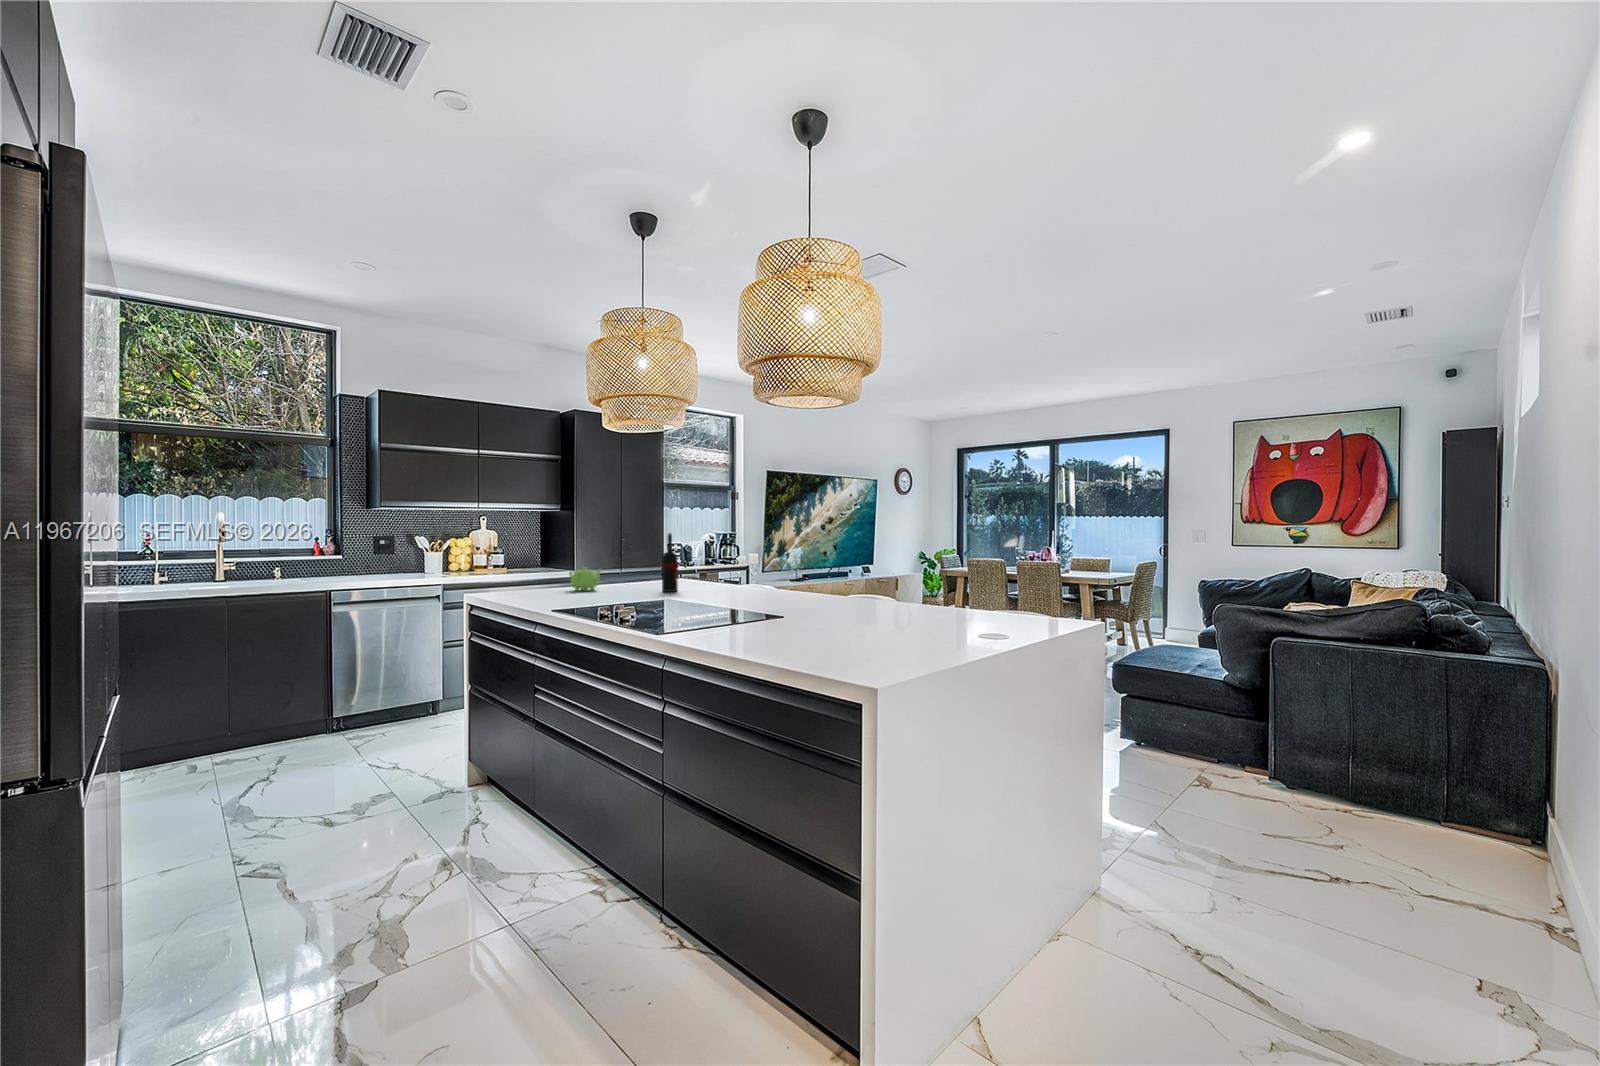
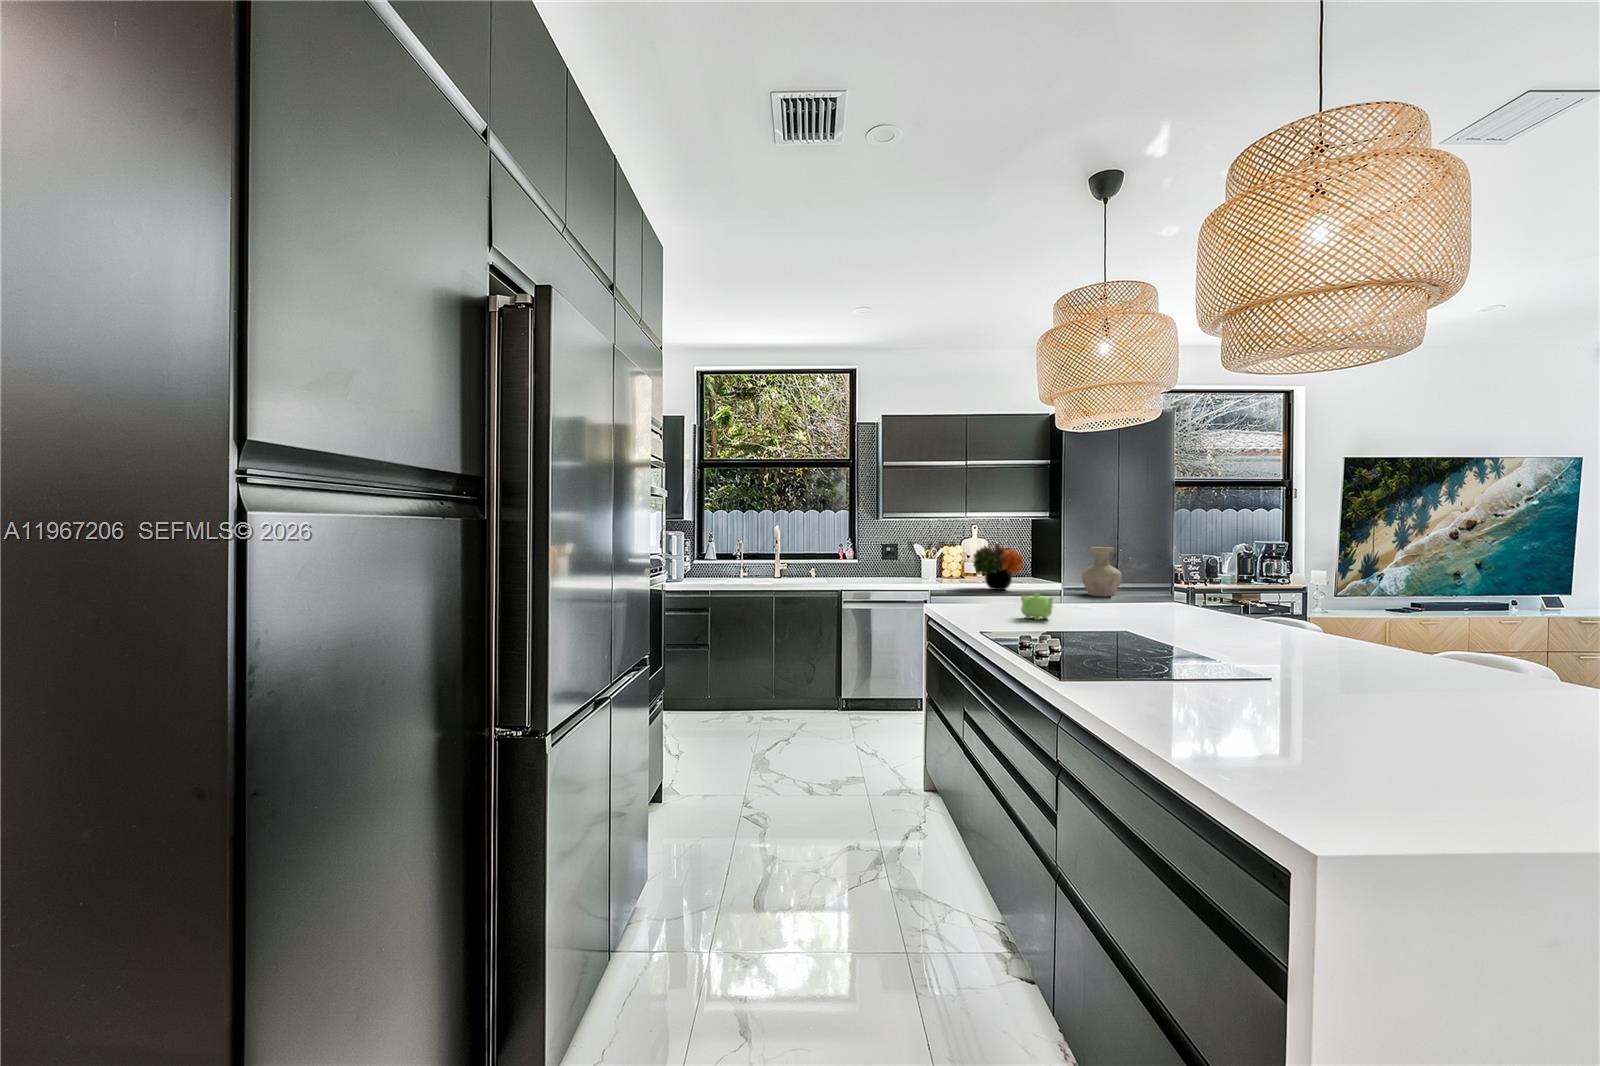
flower arrangement: none [490,532,545,579] -> present [973,544,1024,590]
wine bottle: present [662,533,678,592] -> none [1123,562,1144,636]
vase: none [598,534,632,577] -> present [1082,547,1122,596]

